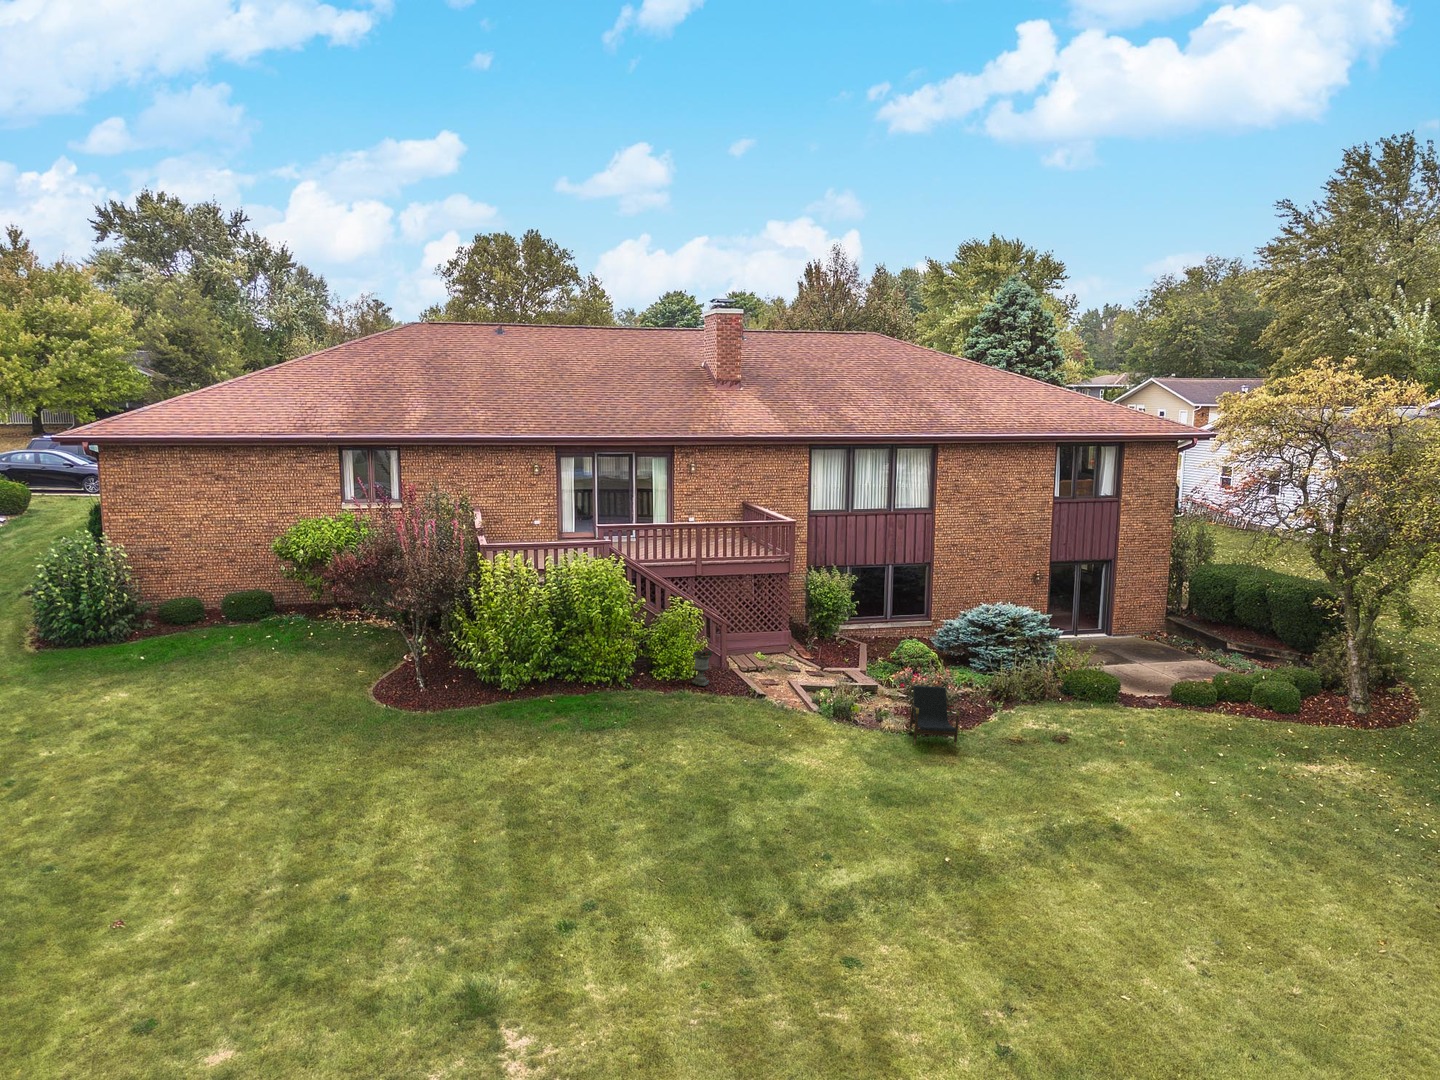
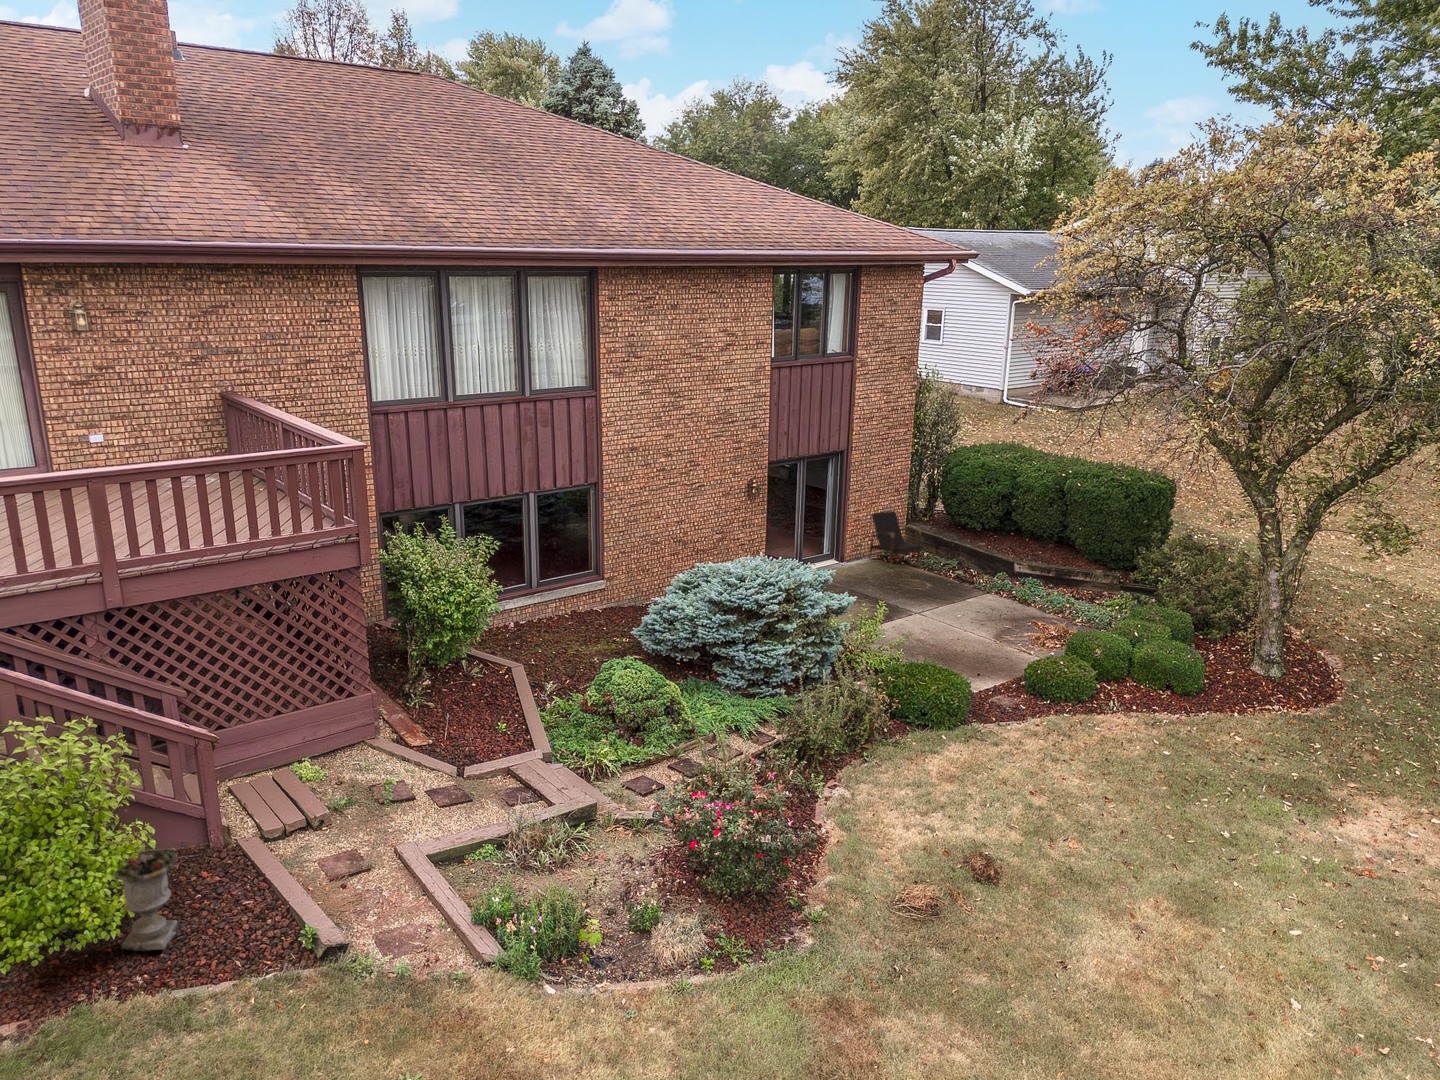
lounge chair: present [909,686,960,747] -> present [869,511,923,567]

